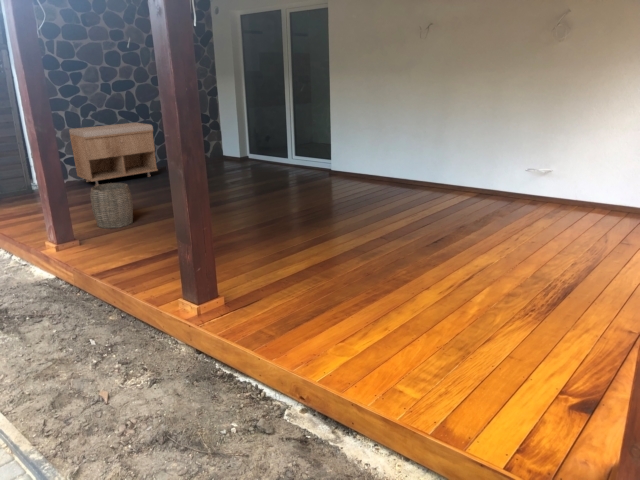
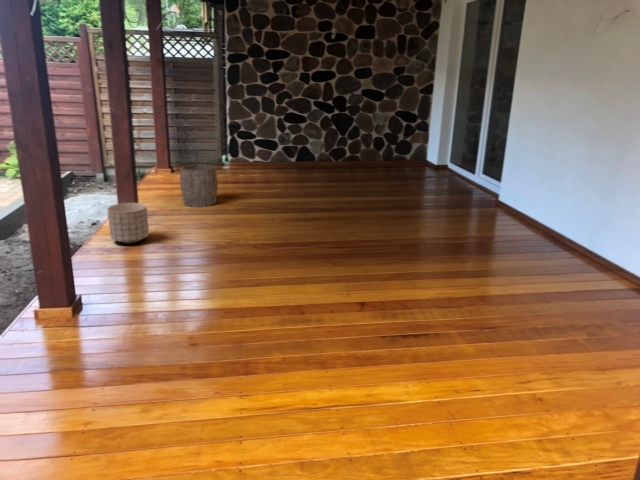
storage bench: present [69,123,158,186] -> none [260,113,330,169]
planter: none [117,224,161,267] -> present [107,203,149,244]

